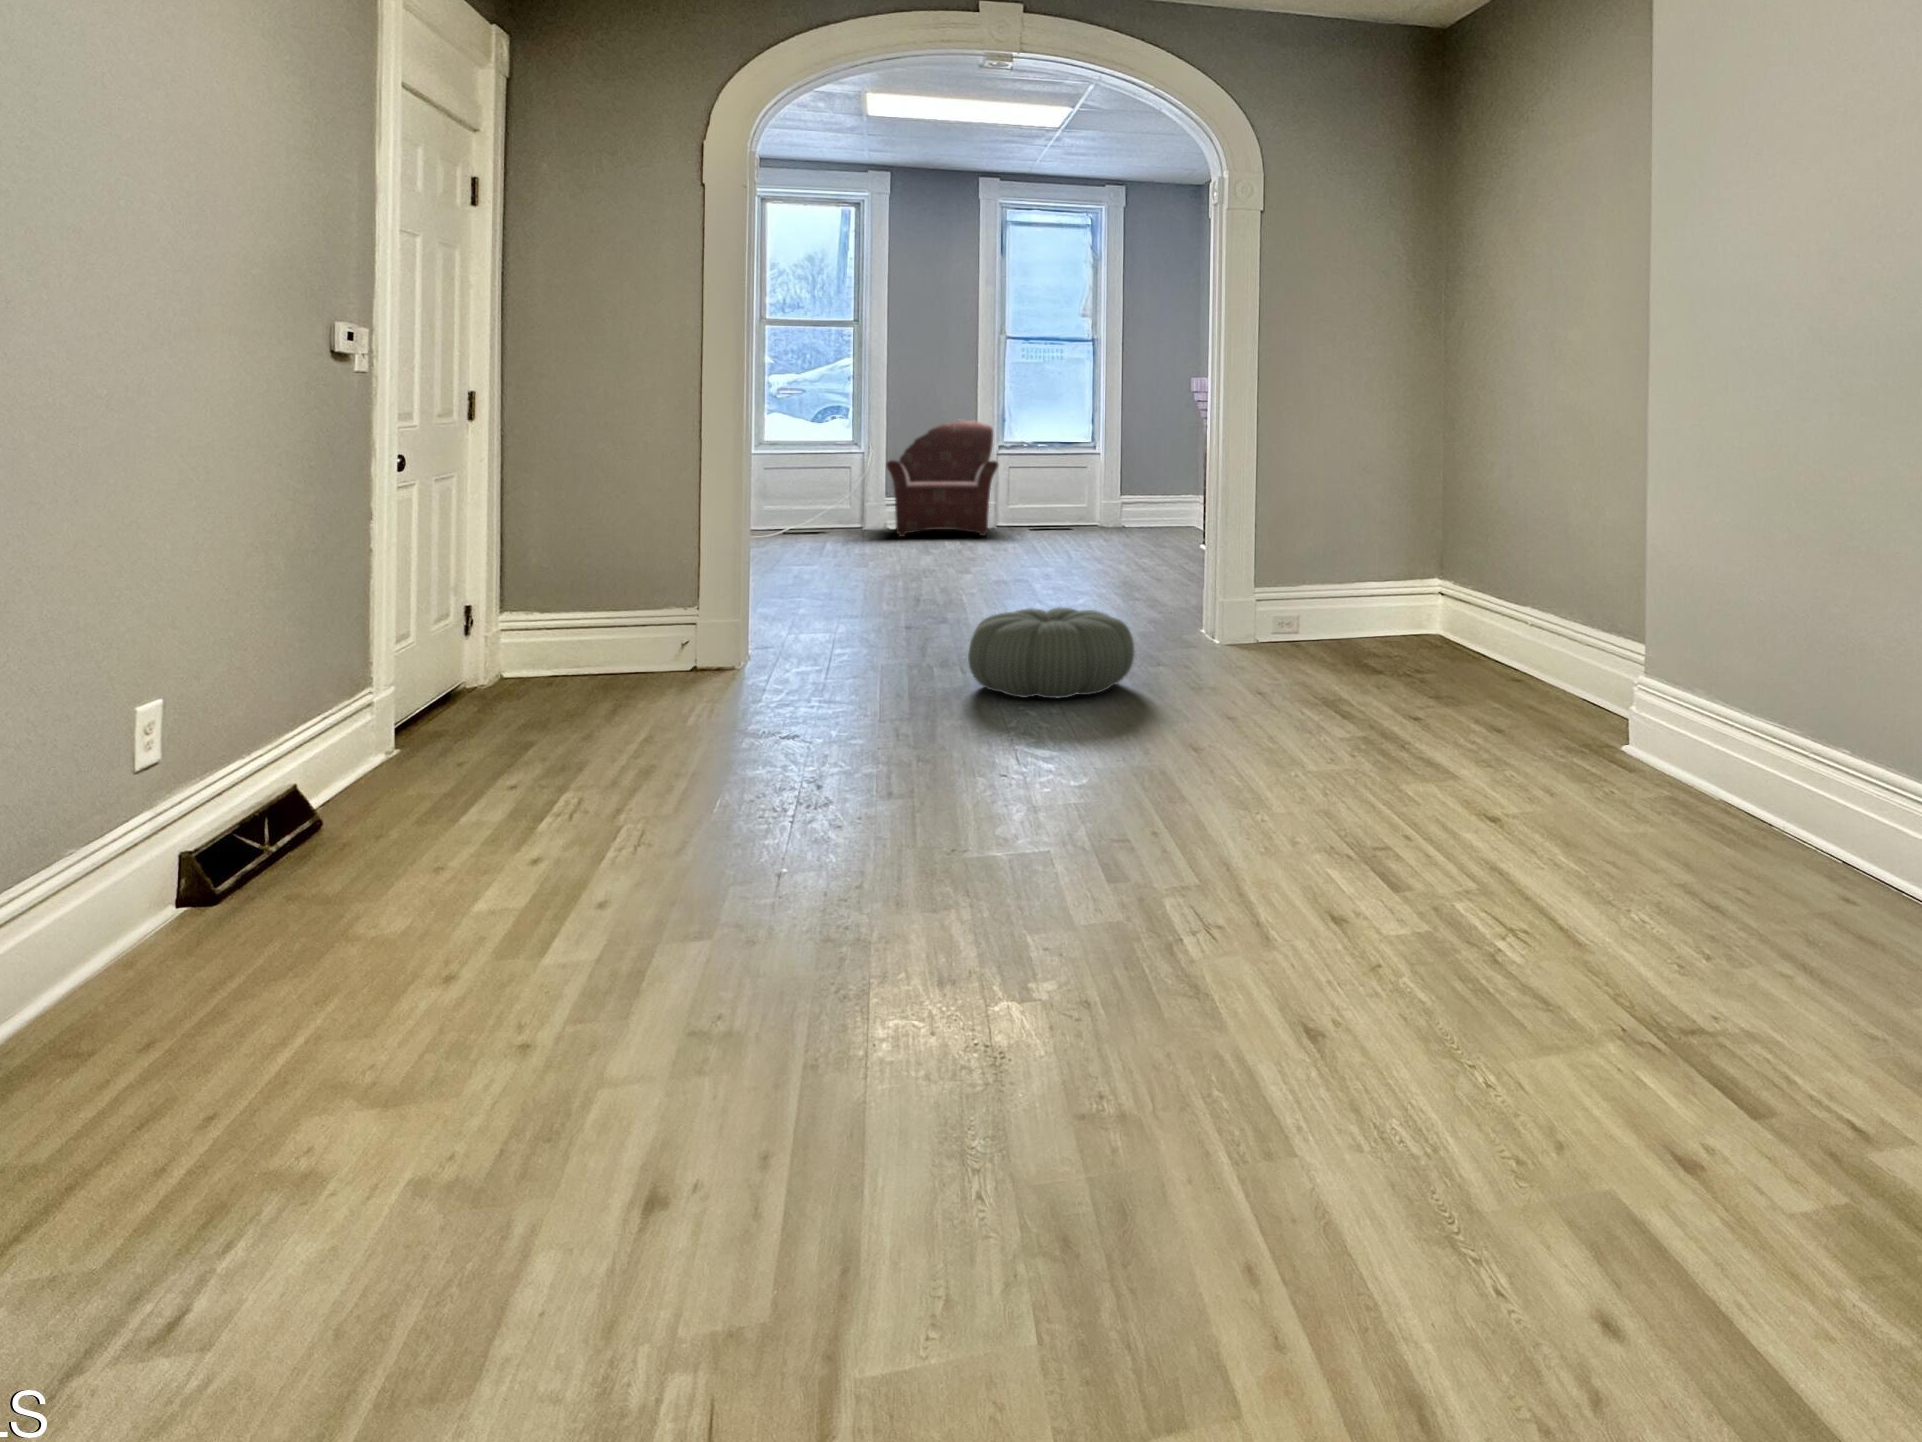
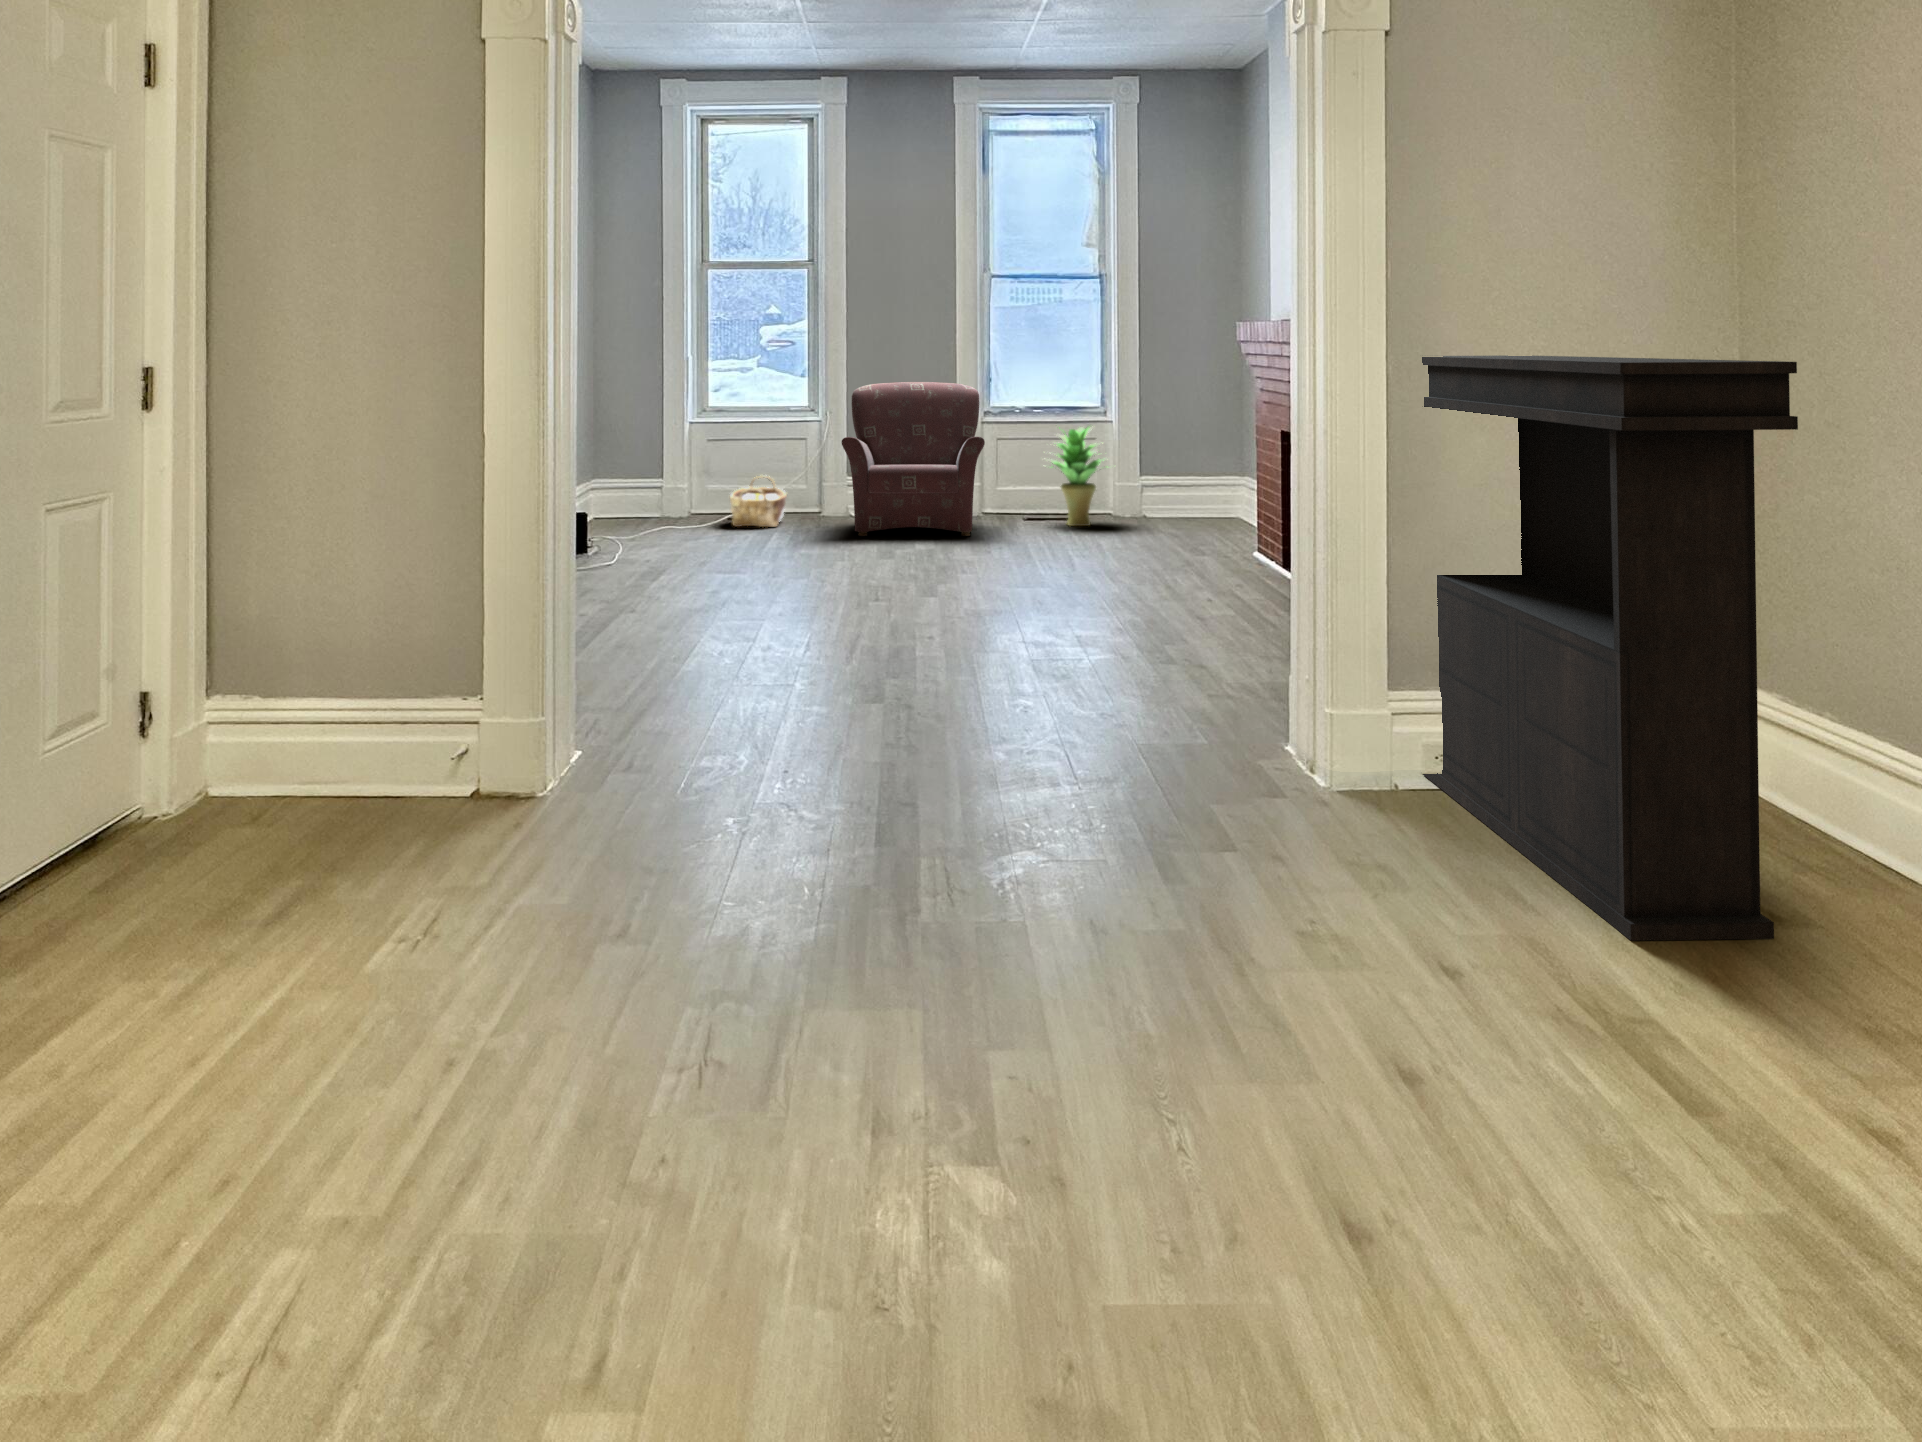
console table: none [1271,399,1446,697] -> present [1422,355,1798,941]
potted plant: none [1040,453,1098,530] -> present [1050,427,1104,526]
woven basket: none [792,492,838,532] -> present [730,476,787,527]
pouf: present [968,607,1134,698] -> none [886,724,1180,913]

